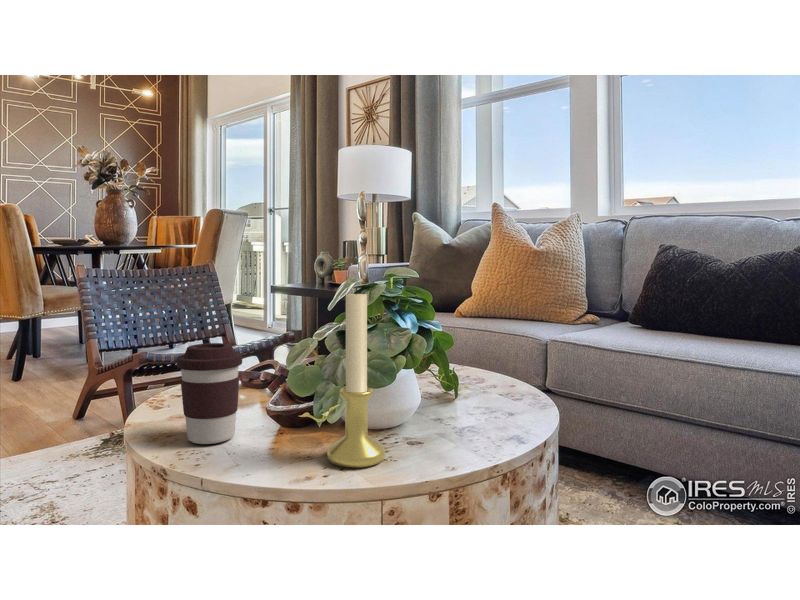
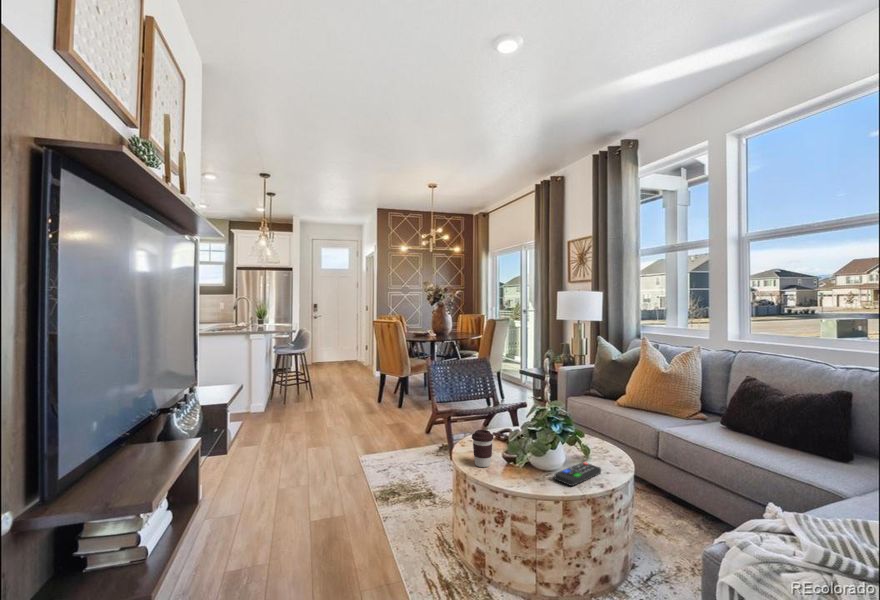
candle holder: present [327,288,386,467] -> none [520,421,541,486]
remote control: none [415,398,505,450] -> present [555,462,601,486]

